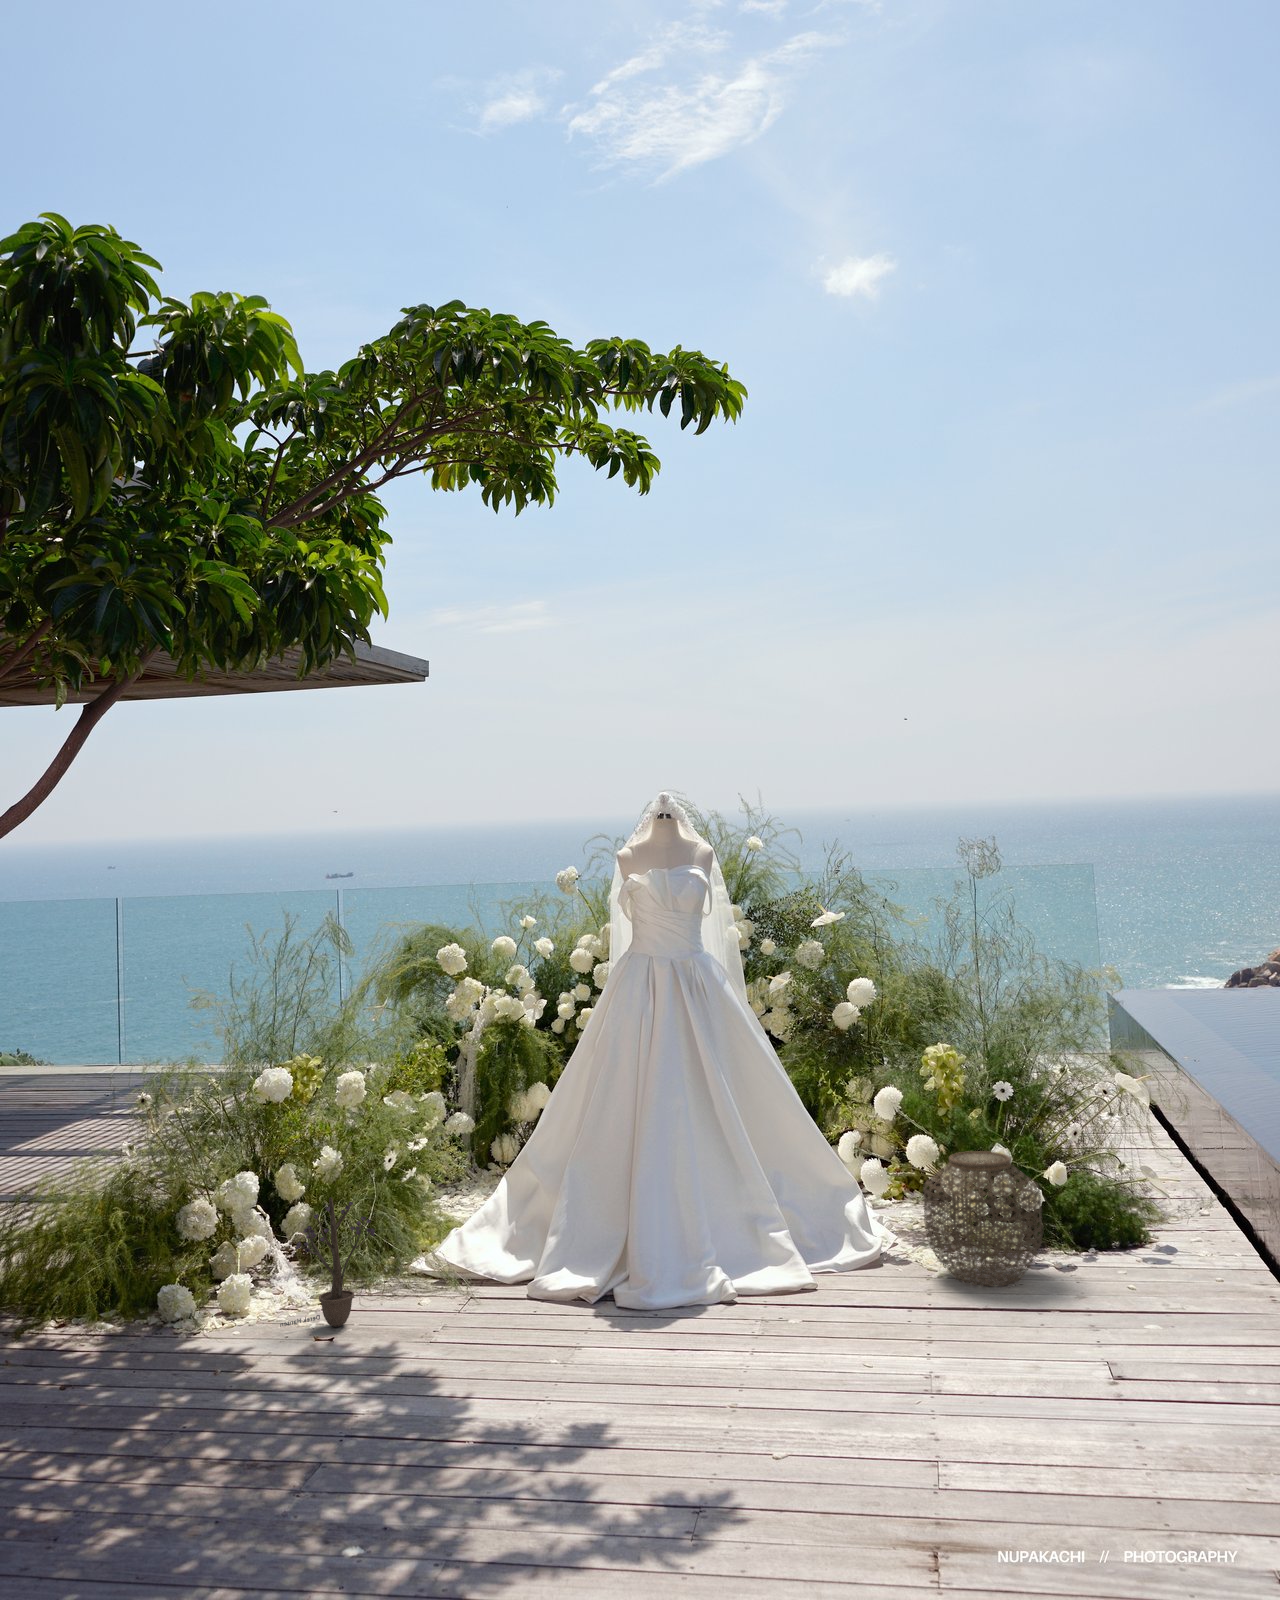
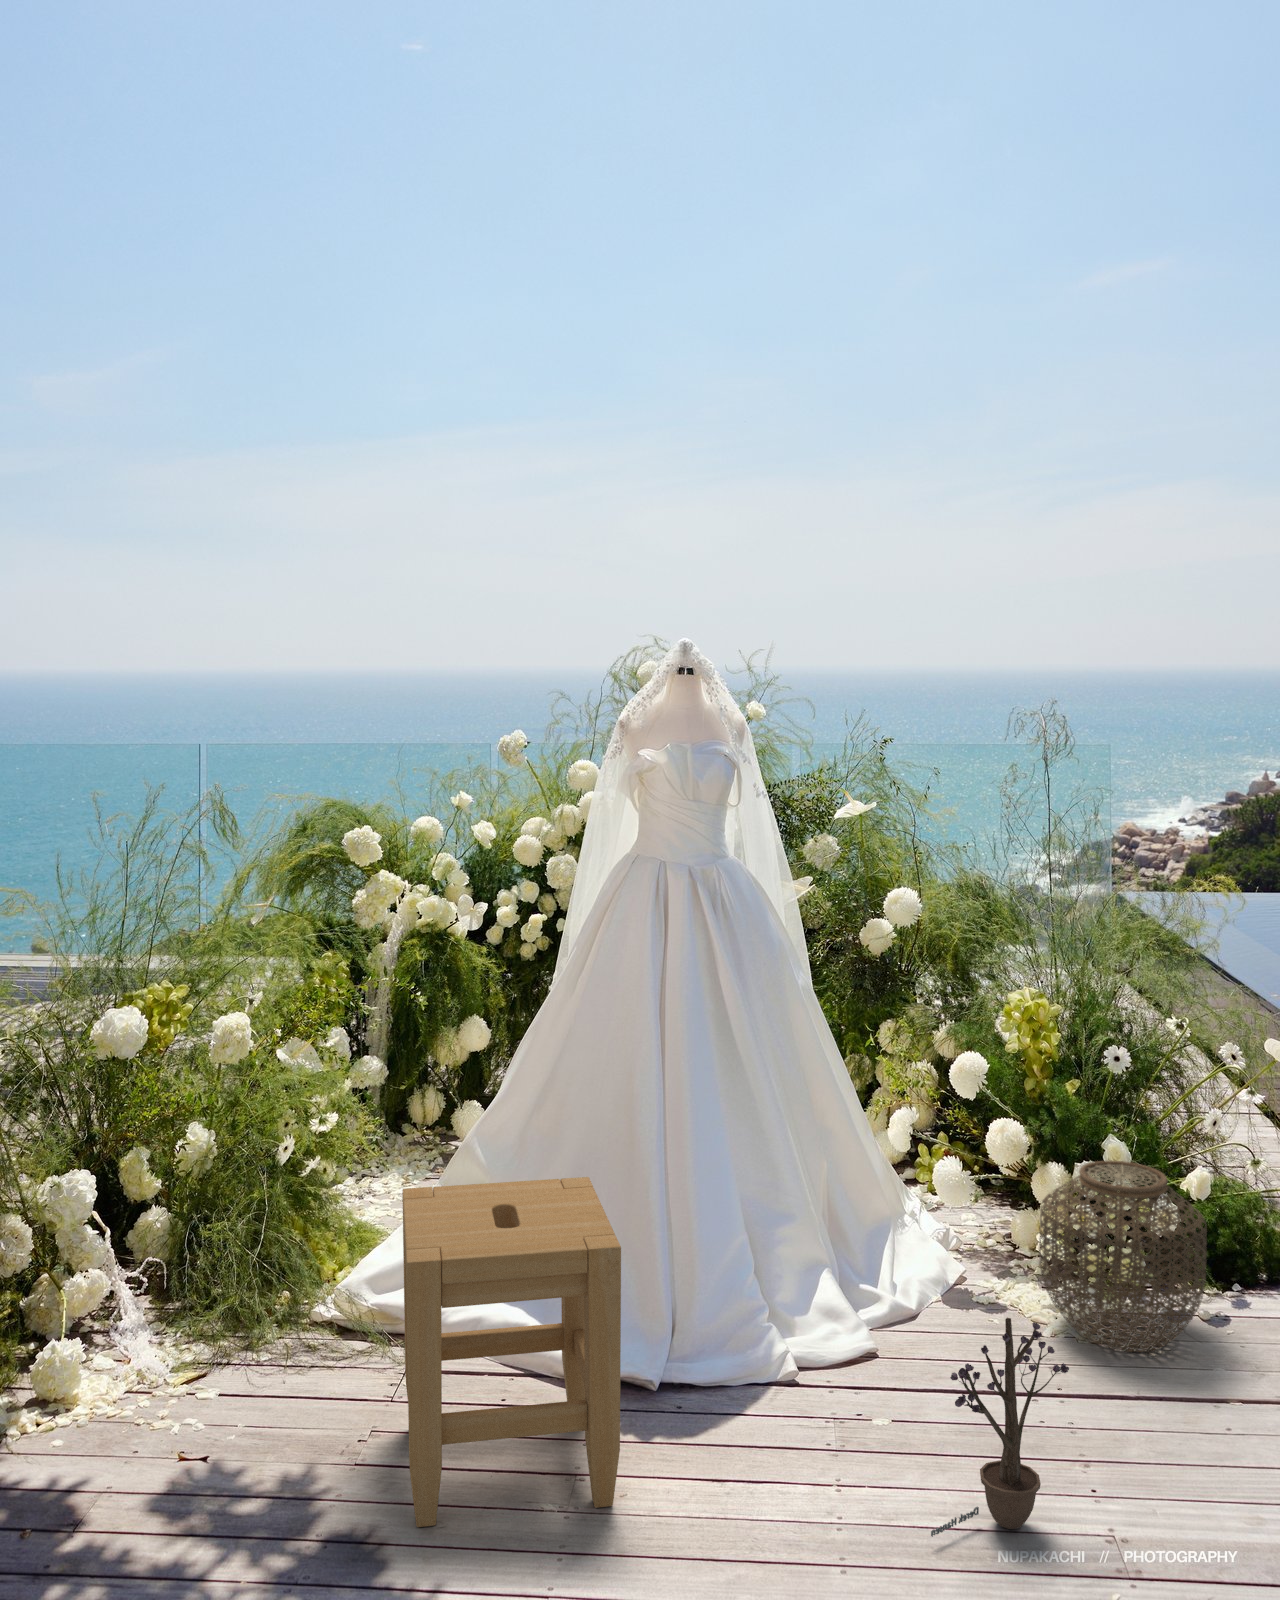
stool: none [457,1150,599,1364] -> present [403,1177,621,1527]
decorative plant: present [280,1197,375,1327] -> present [931,1318,1069,1537]

